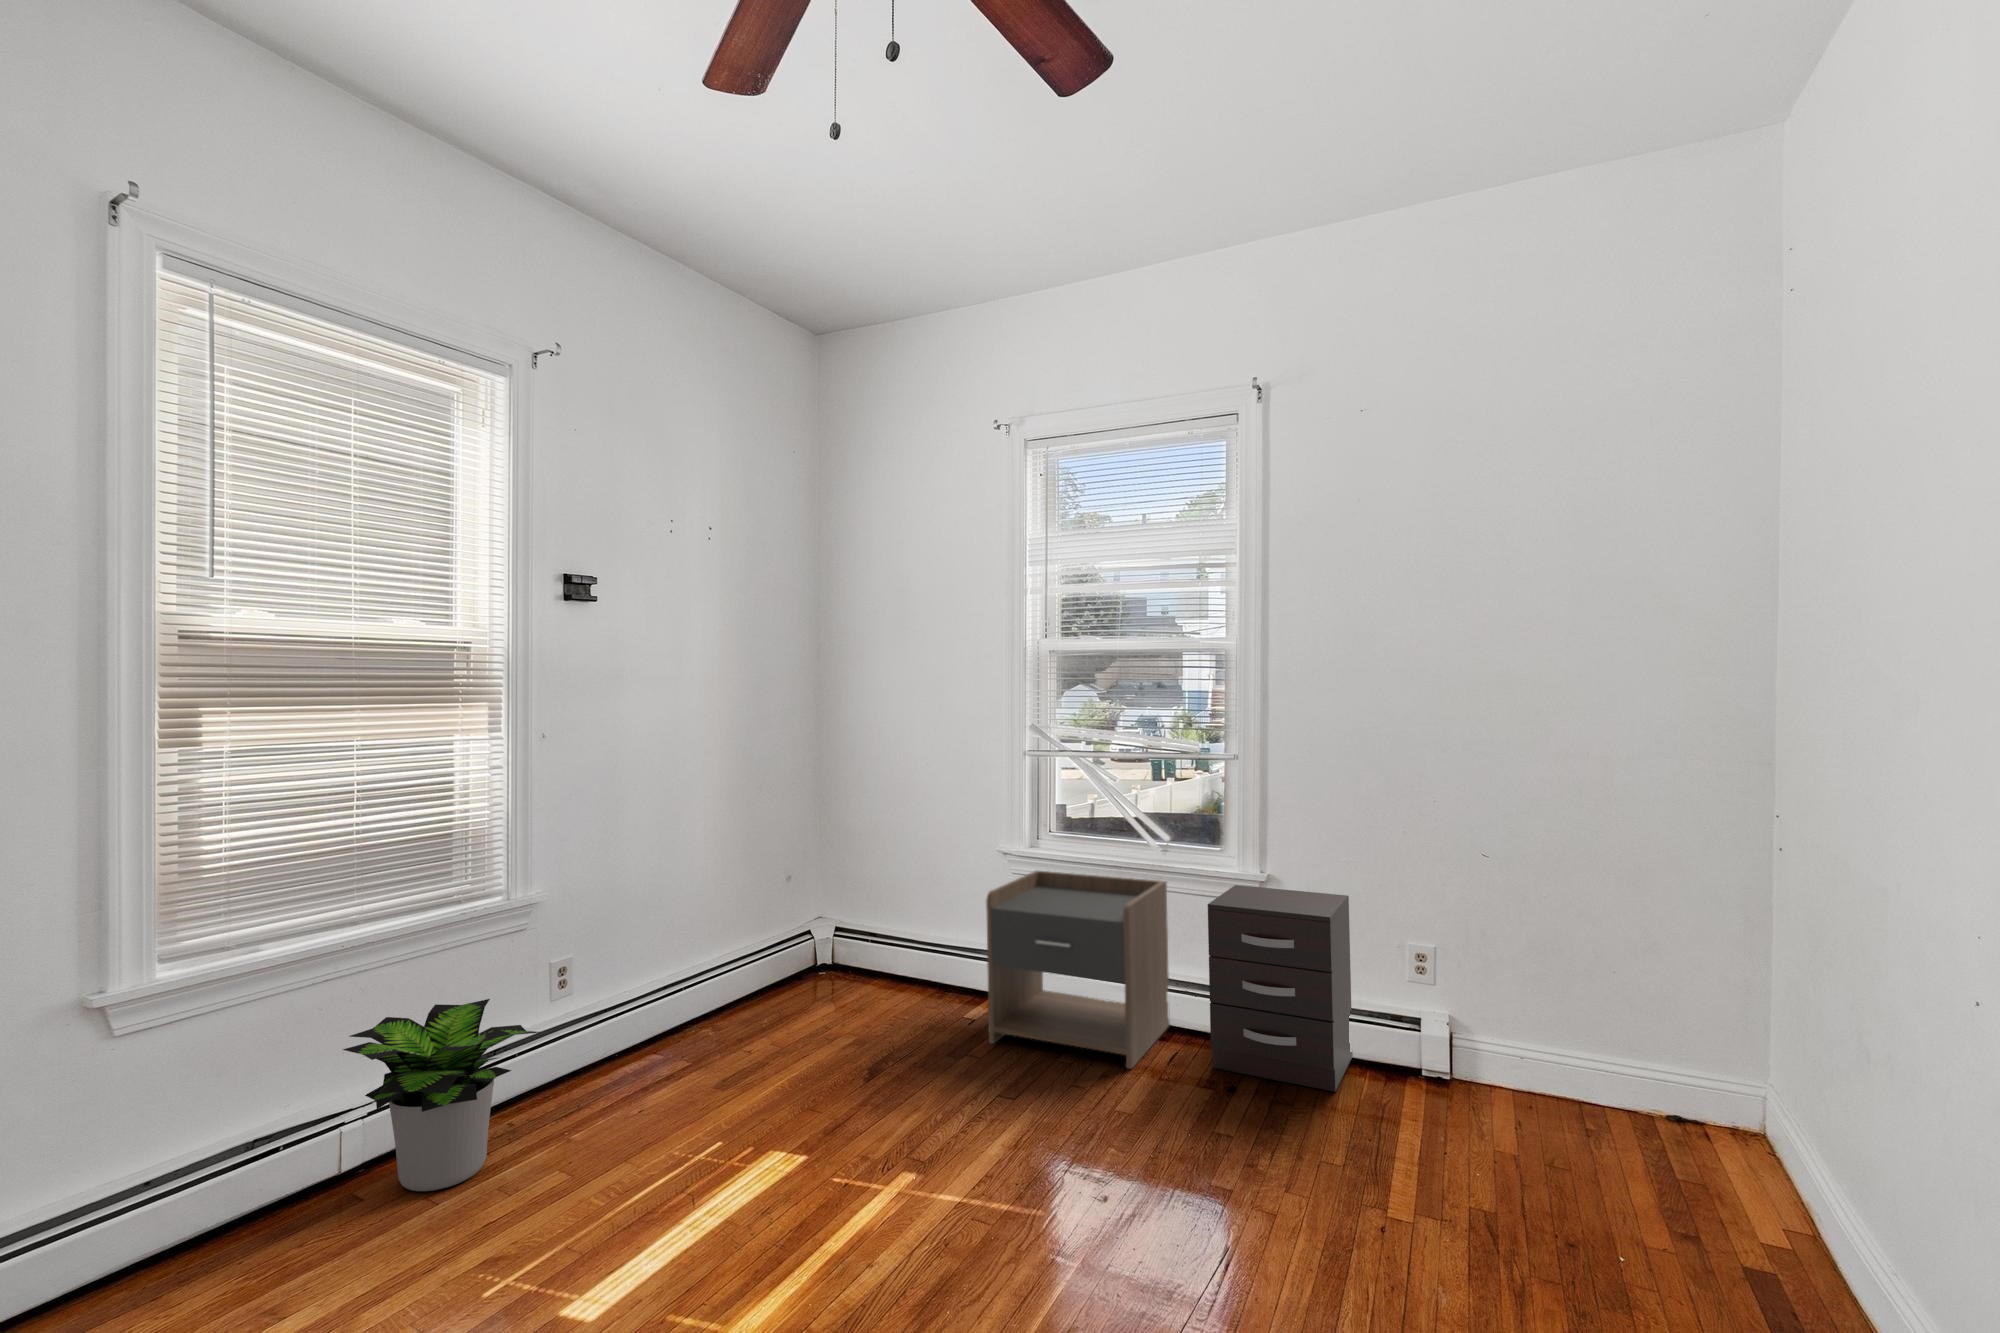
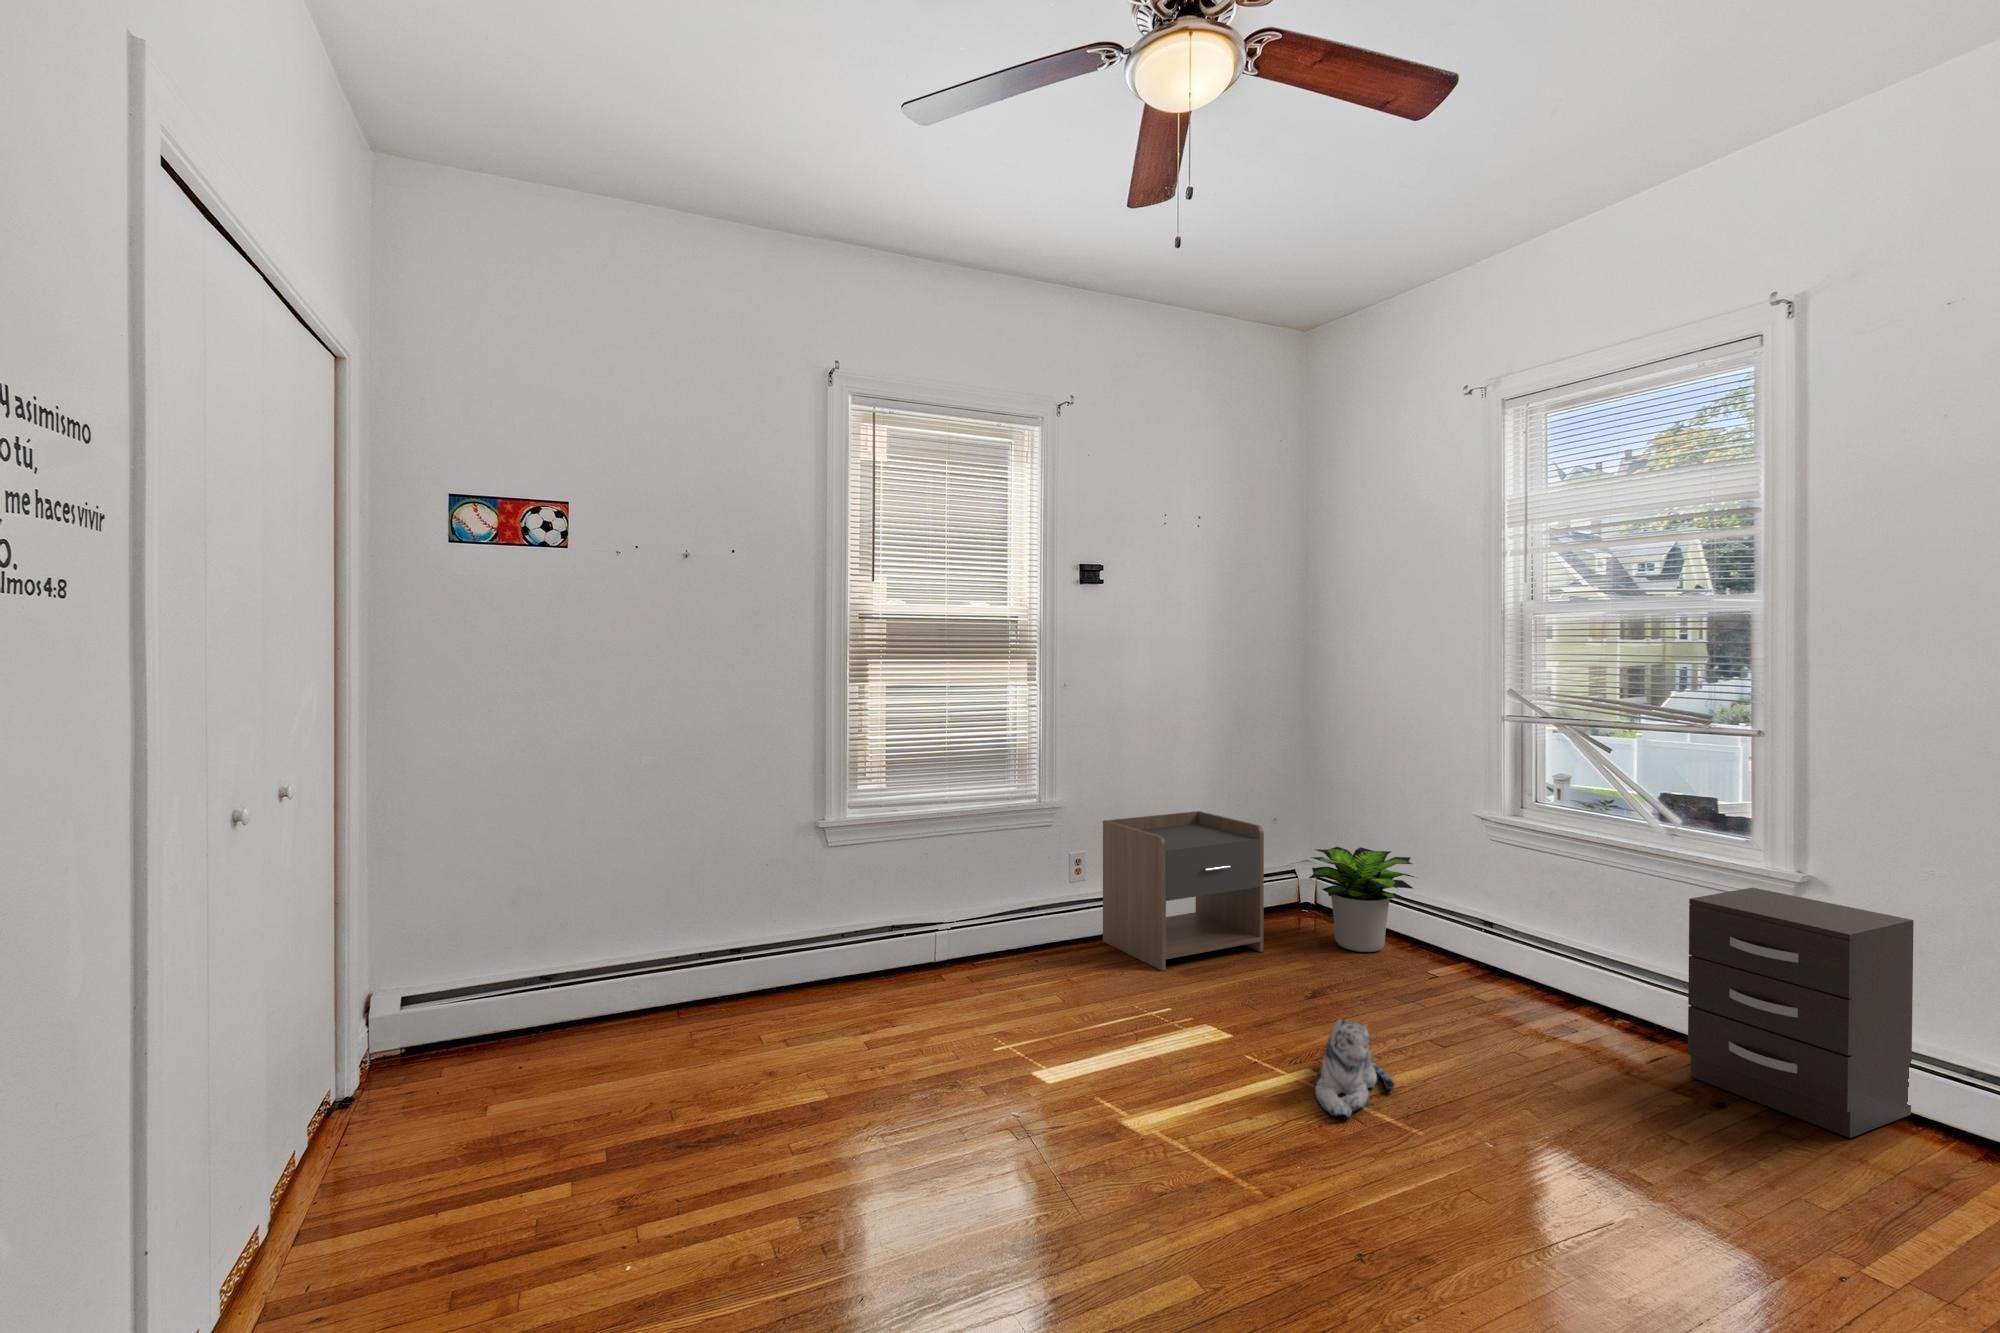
nightstand: present [986,871,1170,1069] -> present [1103,811,1264,971]
potted plant: present [343,999,540,1191] -> present [1309,847,1414,952]
plush toy: none [920,1105,1003,1229] -> present [1315,1019,1394,1117]

